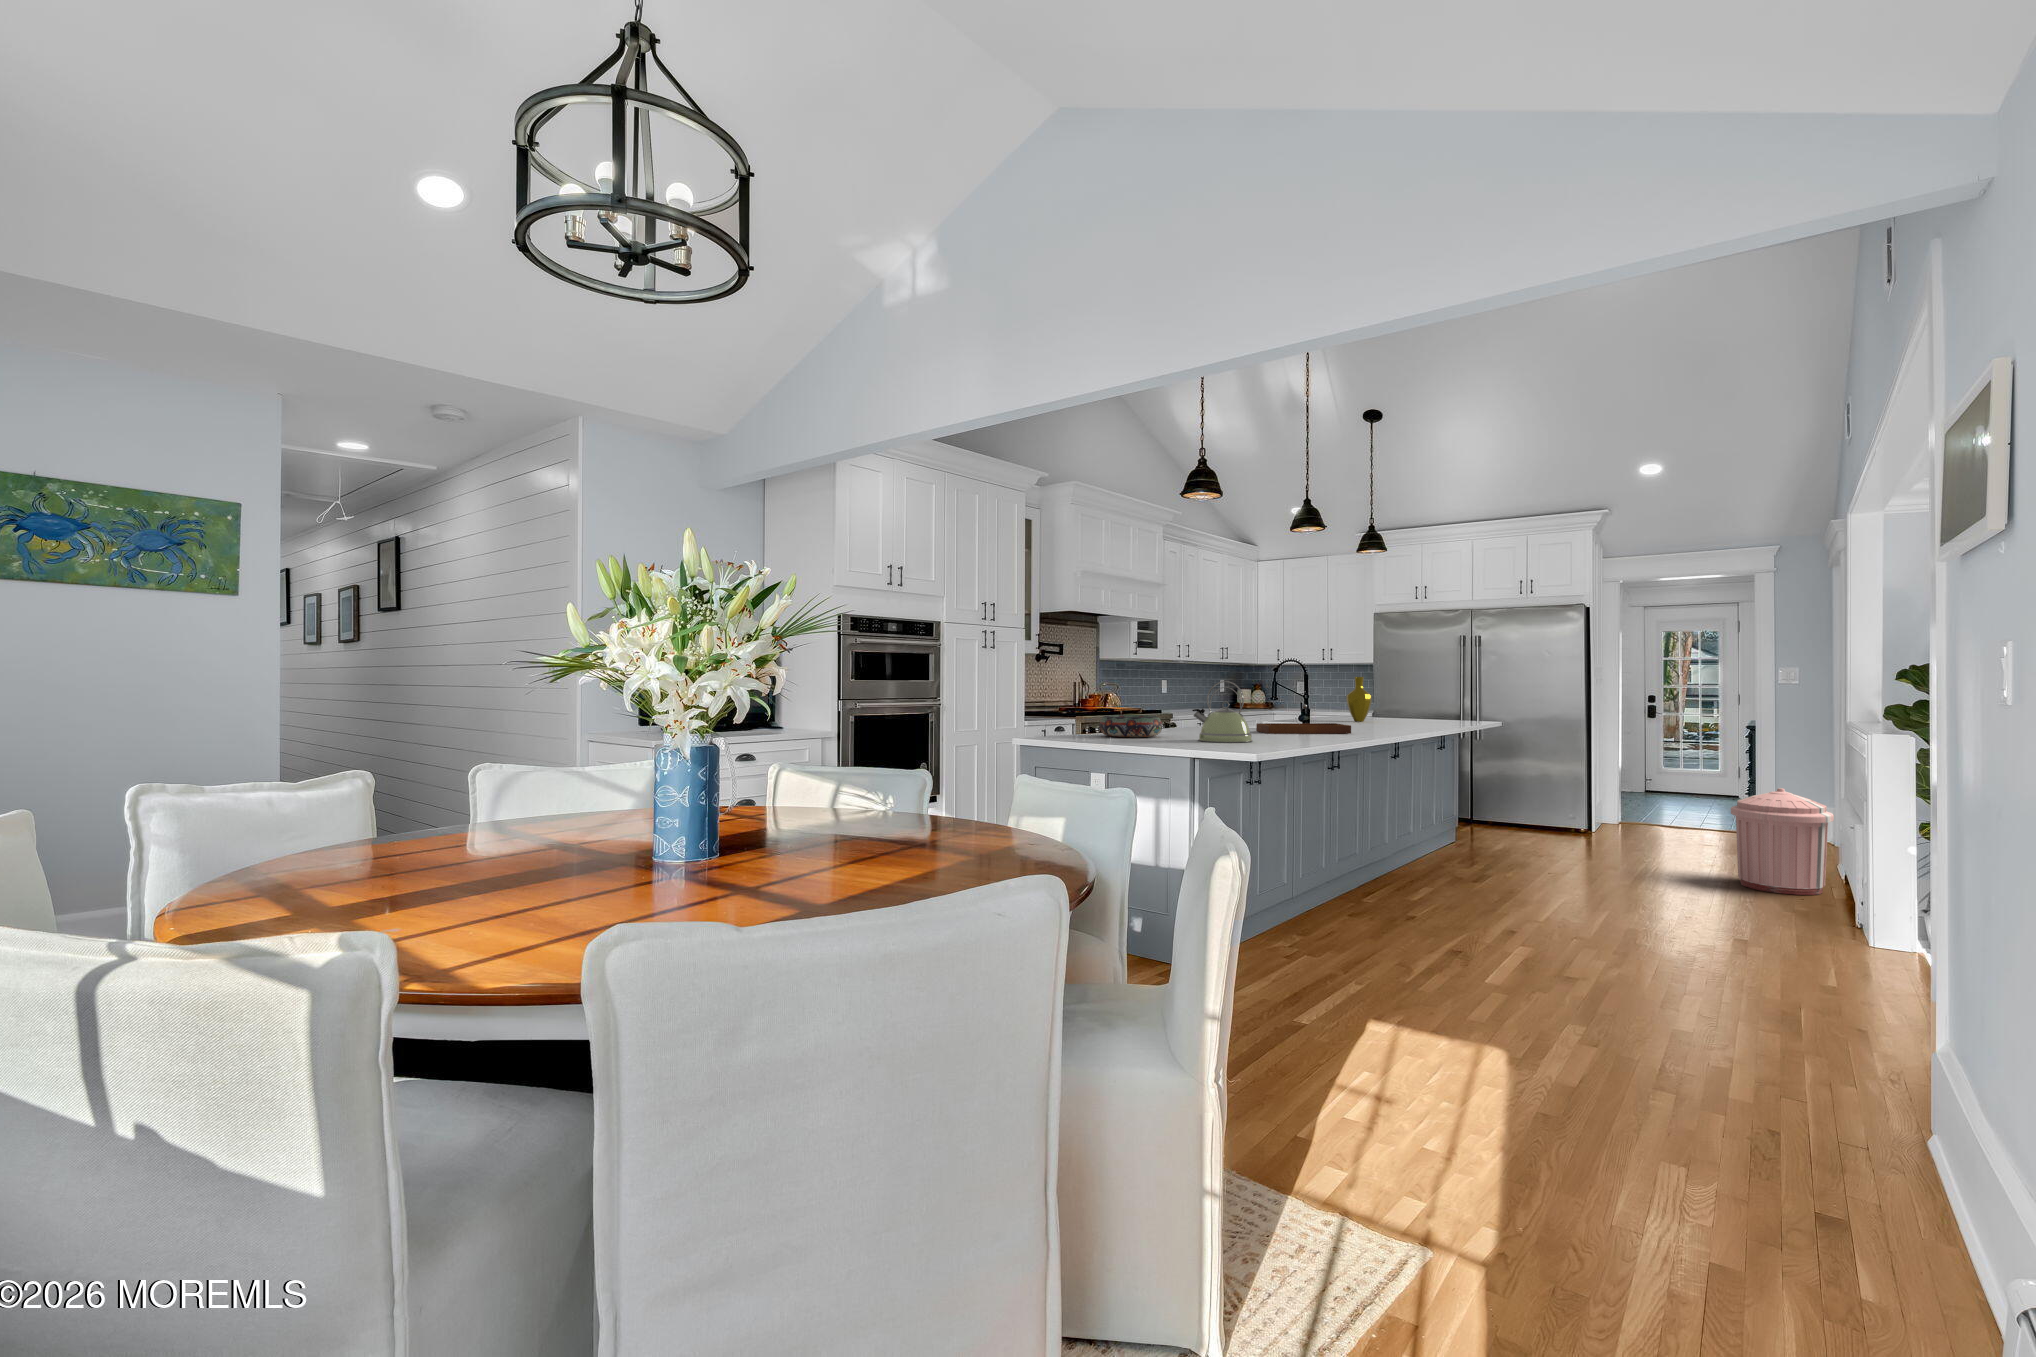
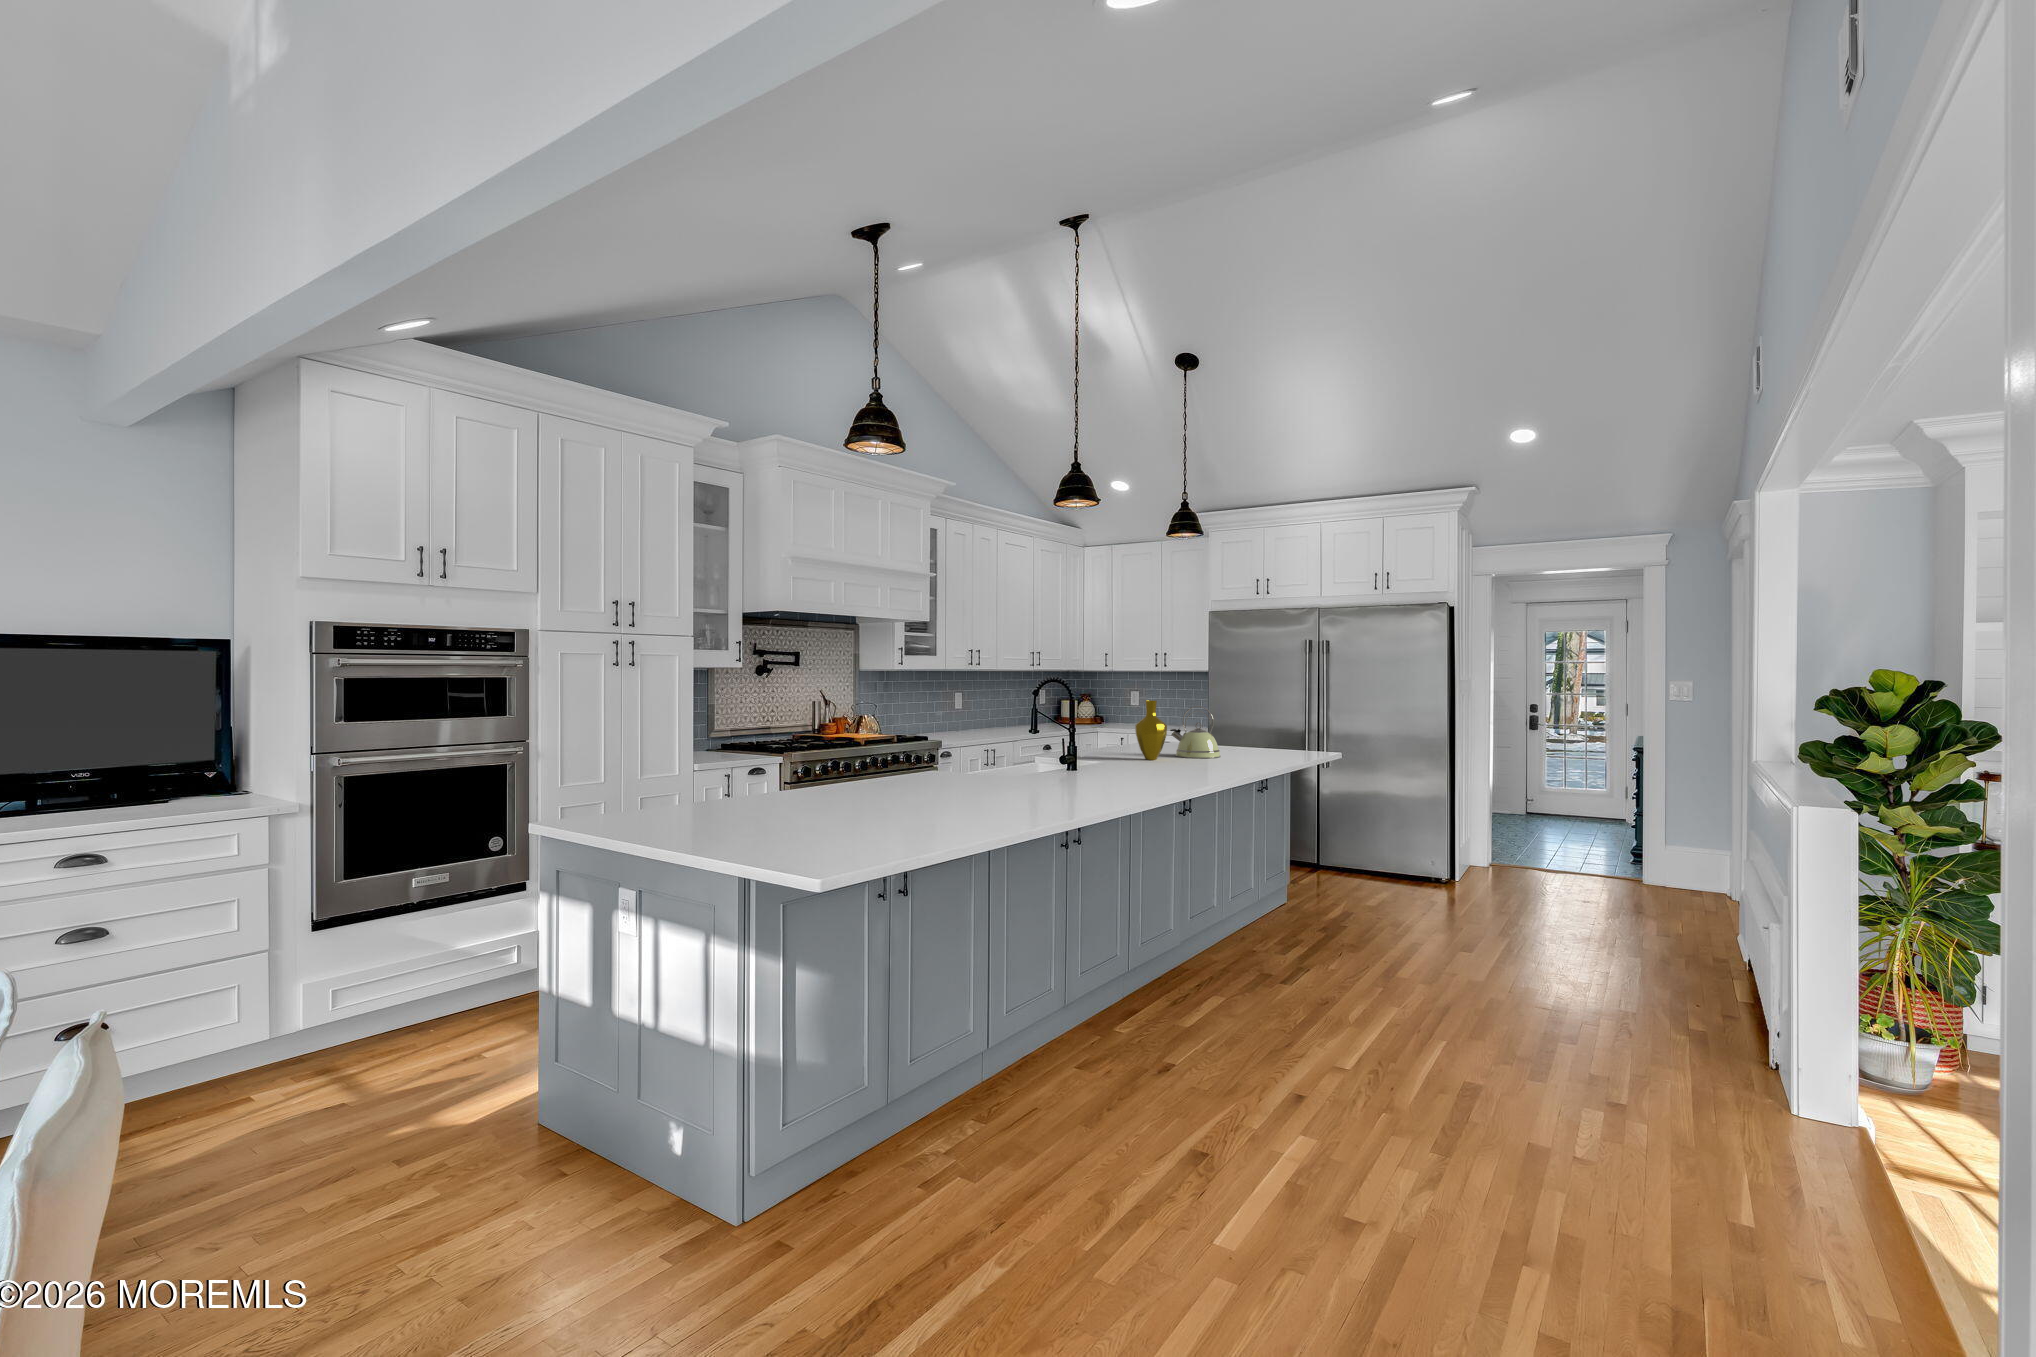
kettle: present [1192,681,1252,743] -> present [1170,706,1220,758]
tray: present [1256,704,1351,734] -> none [957,755,1083,803]
decorative bowl: present [1099,715,1162,738] -> none [672,782,773,823]
trash can: present [1731,788,1834,895] -> none [1611,852,1738,995]

